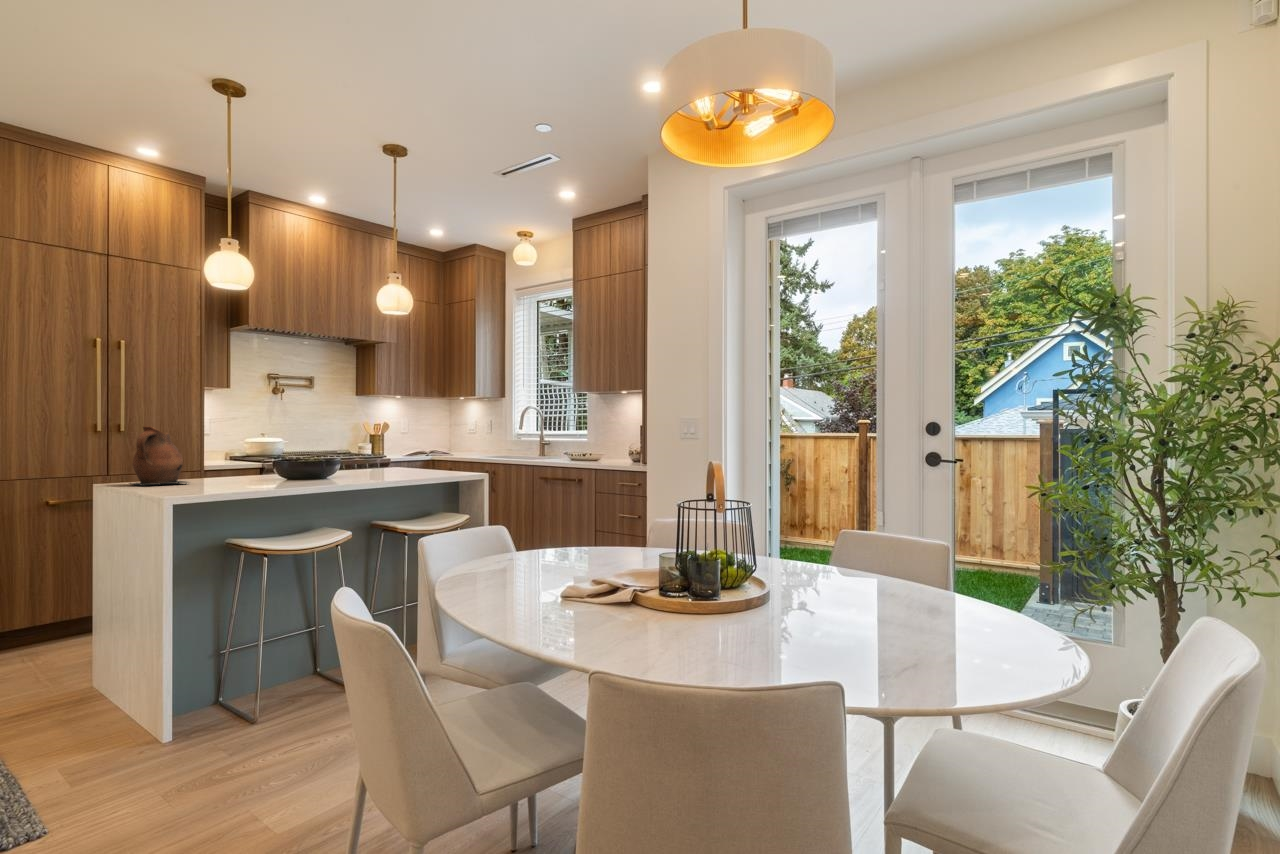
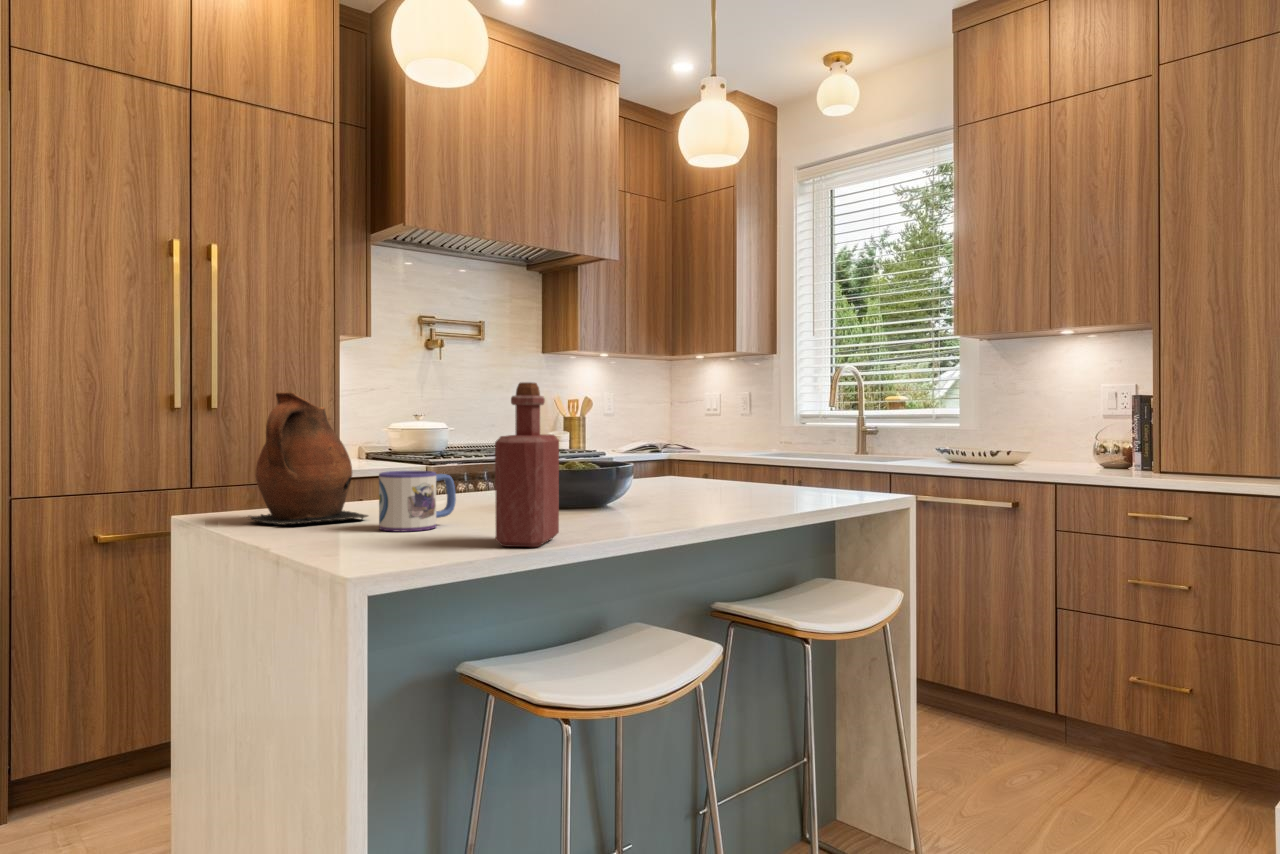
bottle: none [230,424,264,489] -> present [495,382,559,547]
mug: none [189,461,229,487] -> present [379,471,456,531]

